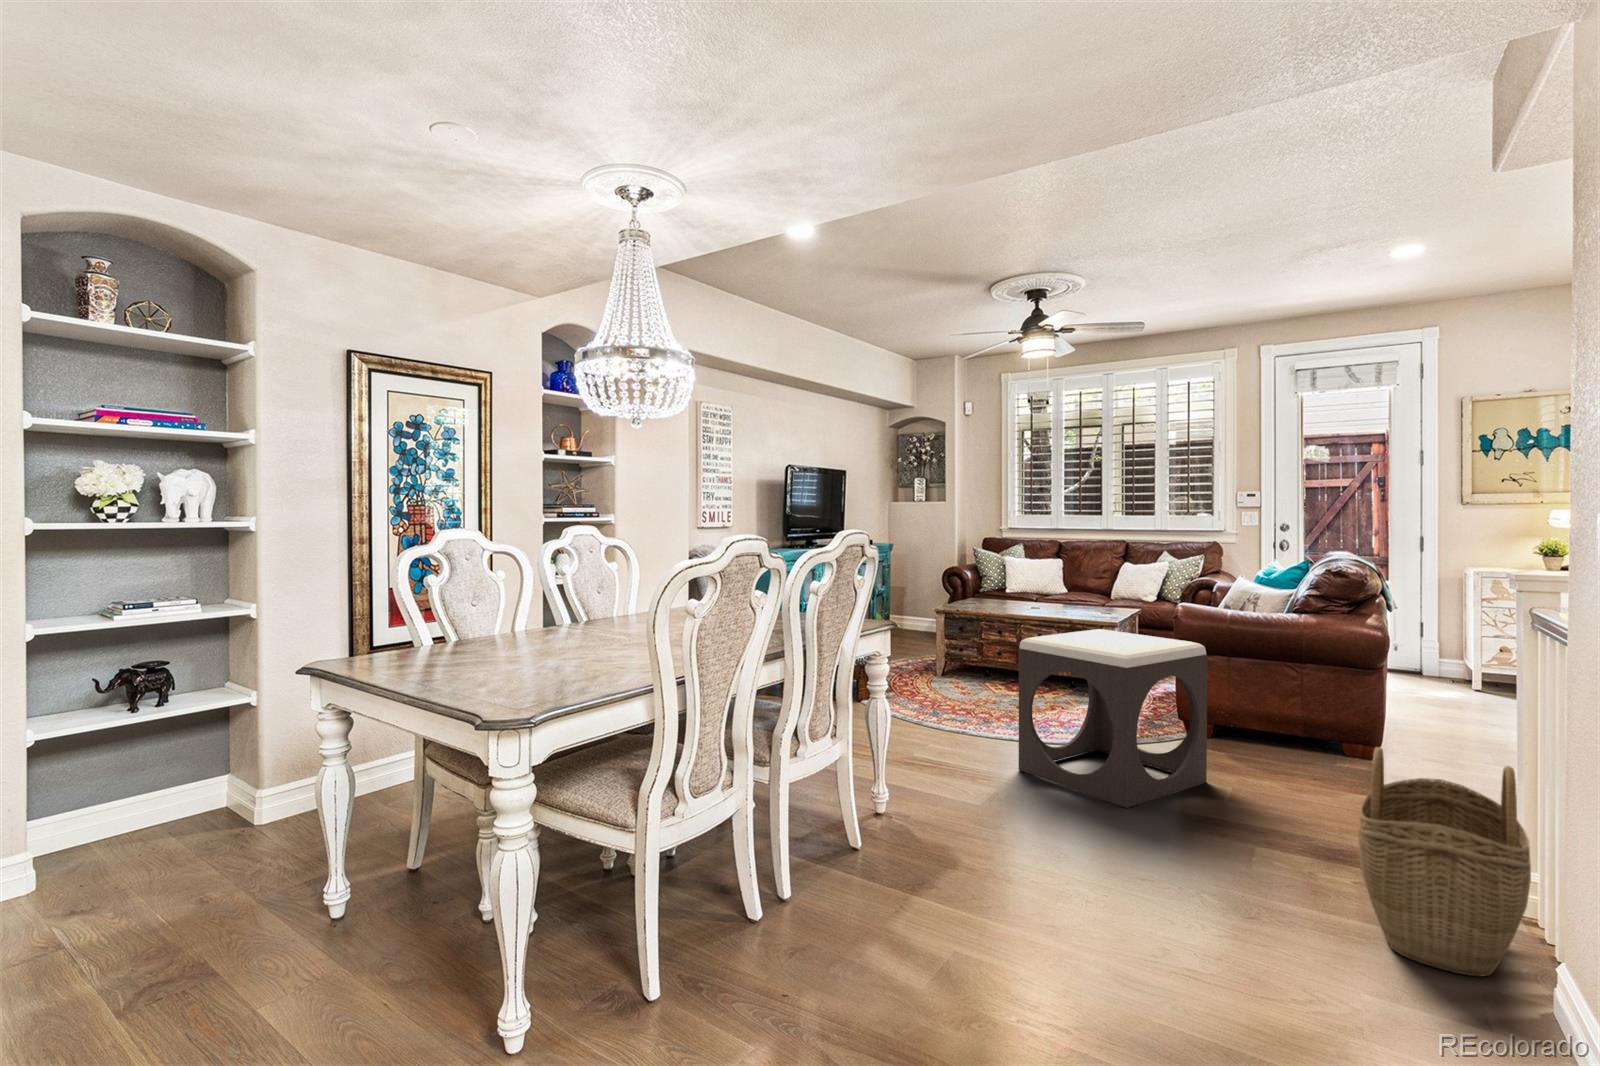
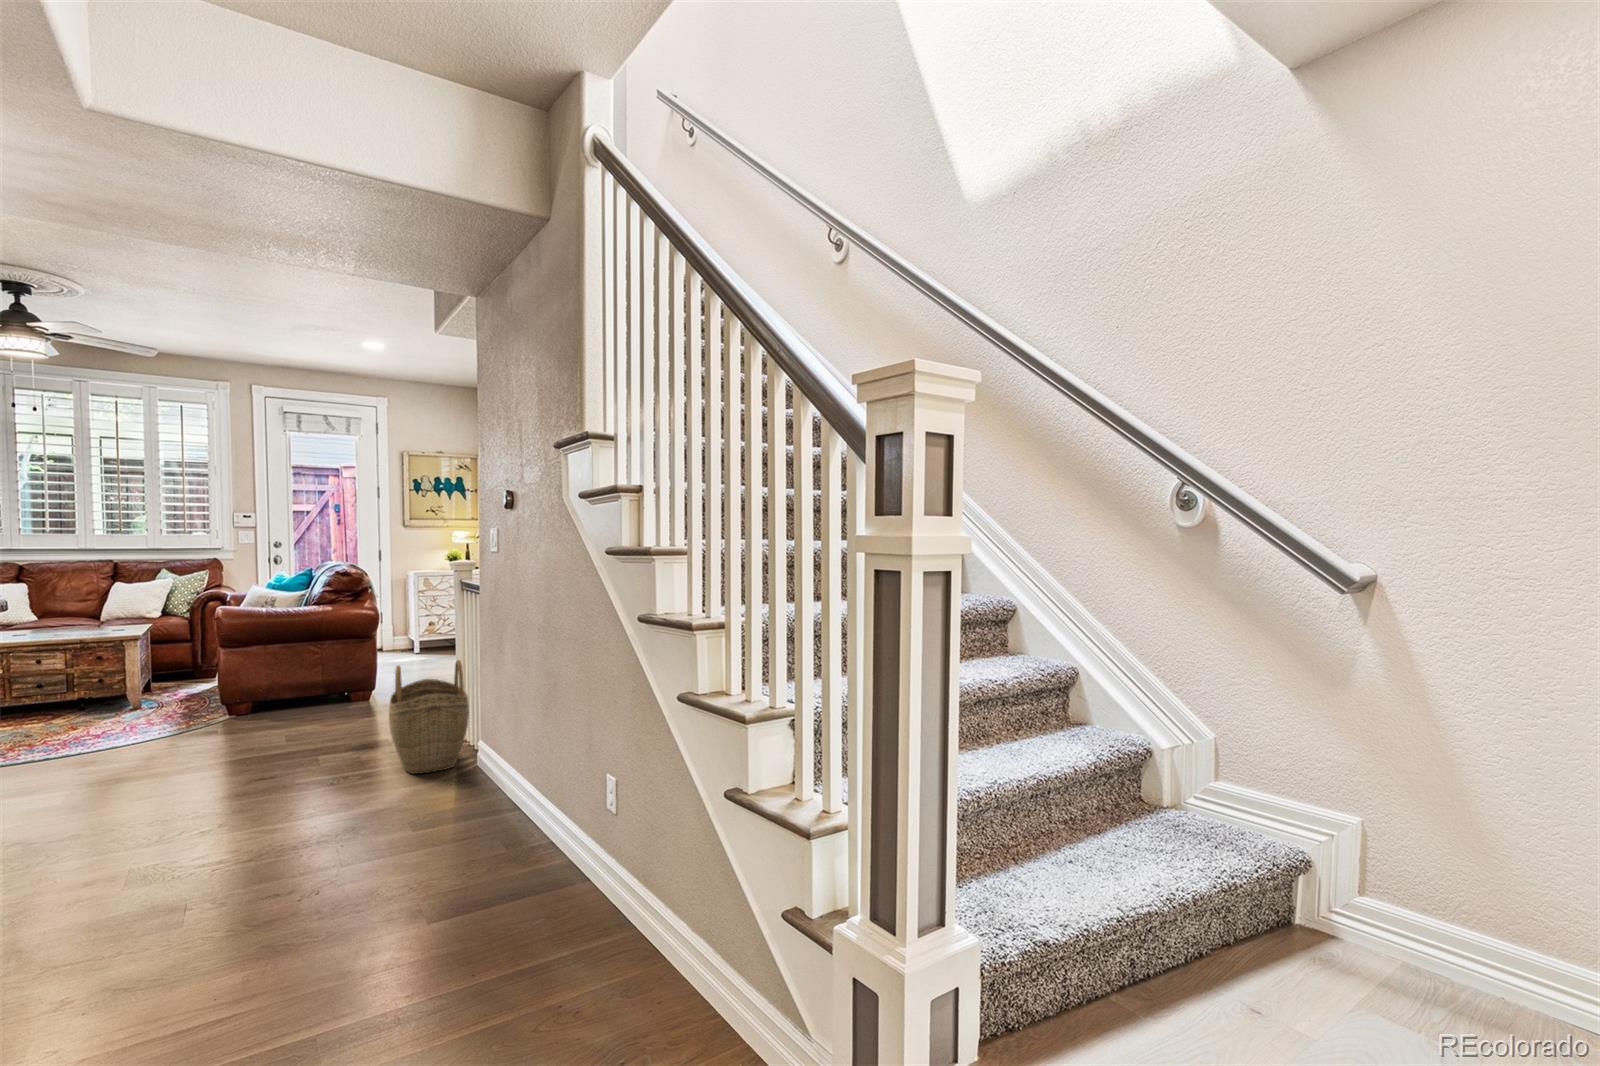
footstool: present [1019,629,1207,808] -> none [73,632,262,777]

